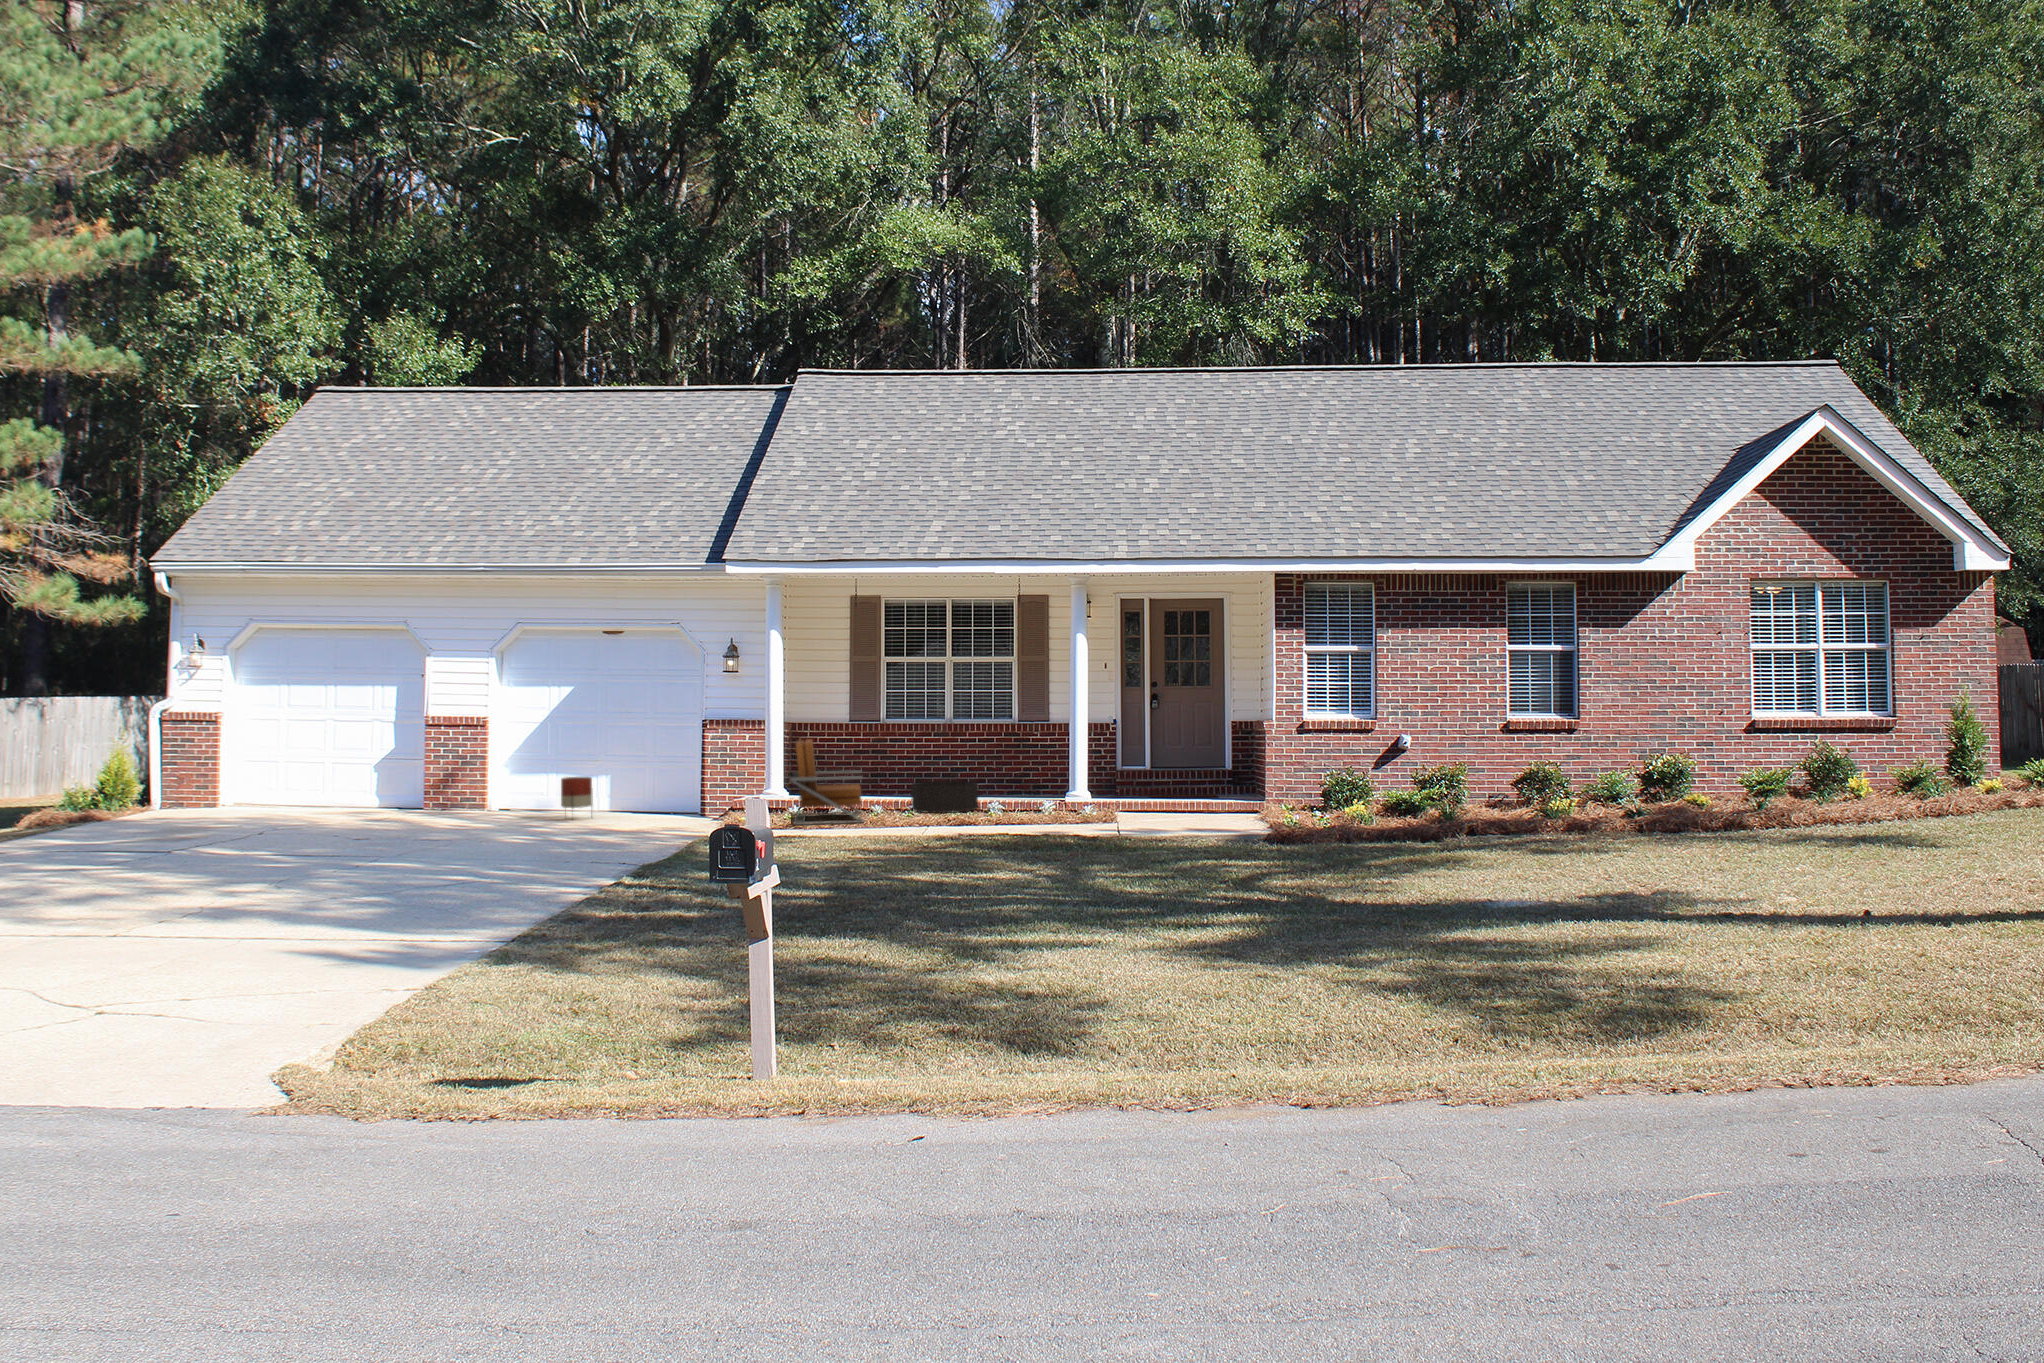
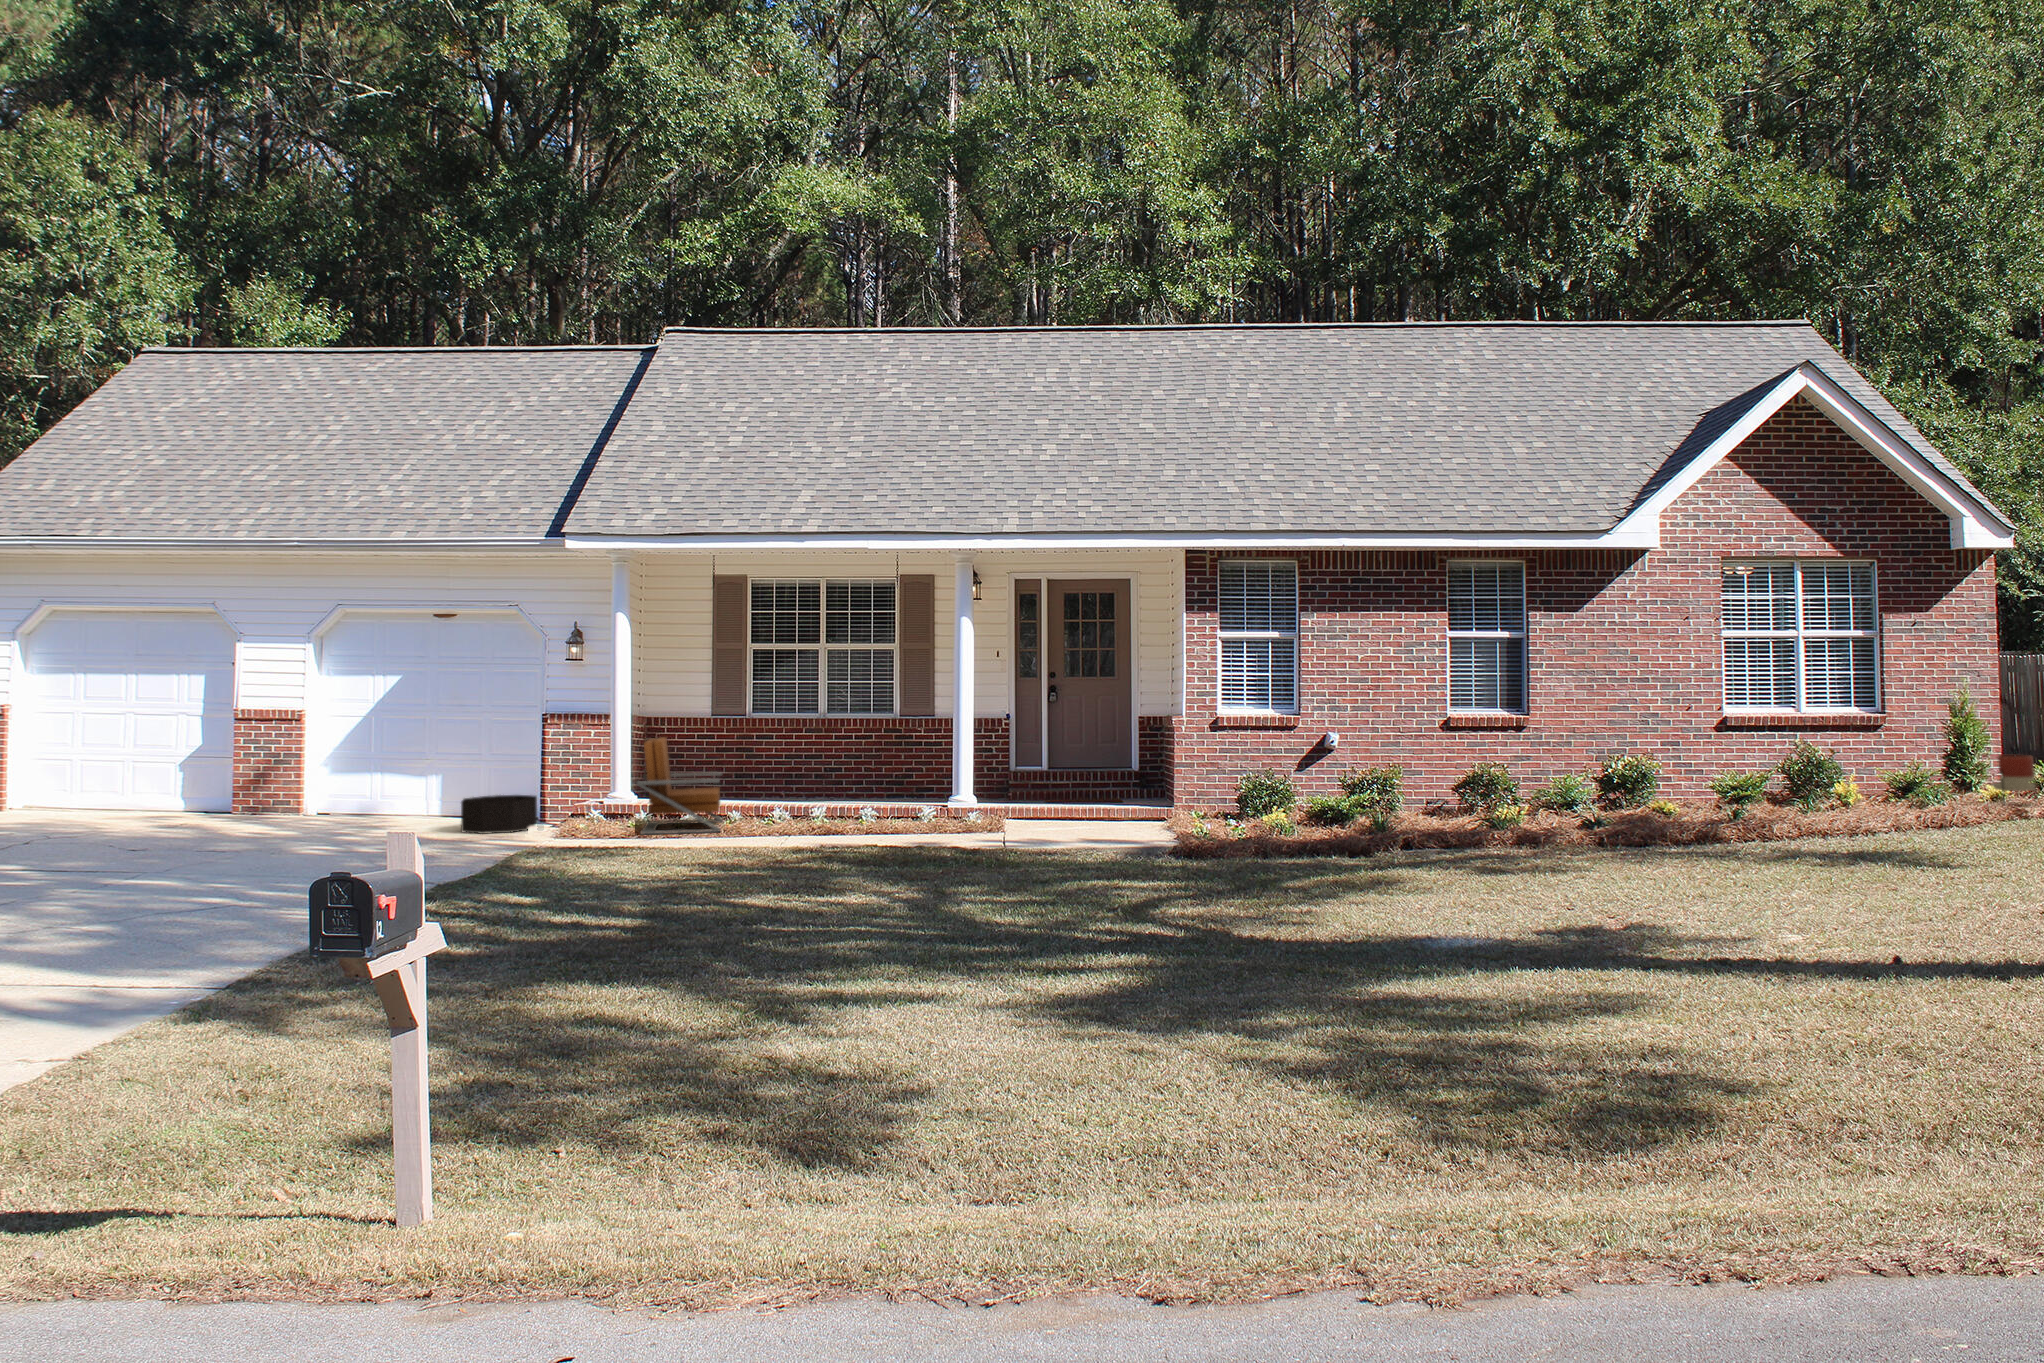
planter: present [561,777,593,808] -> present [1993,755,2036,802]
basket: present [911,781,978,813] -> present [461,795,537,834]

